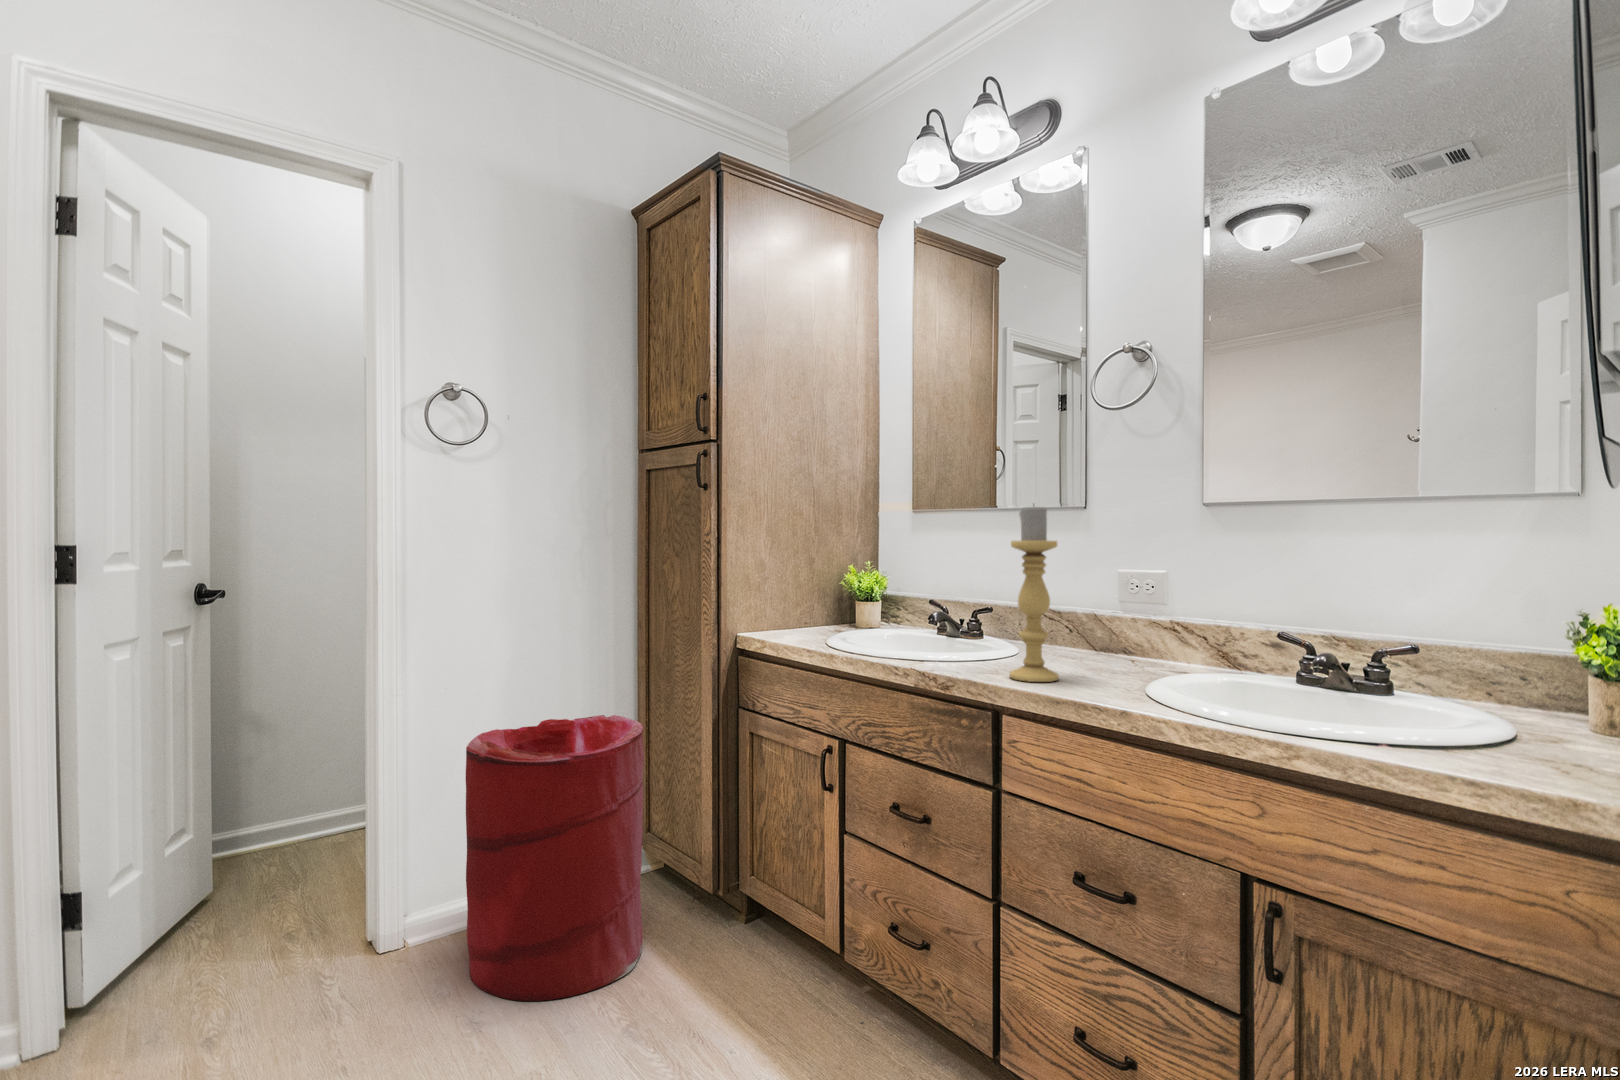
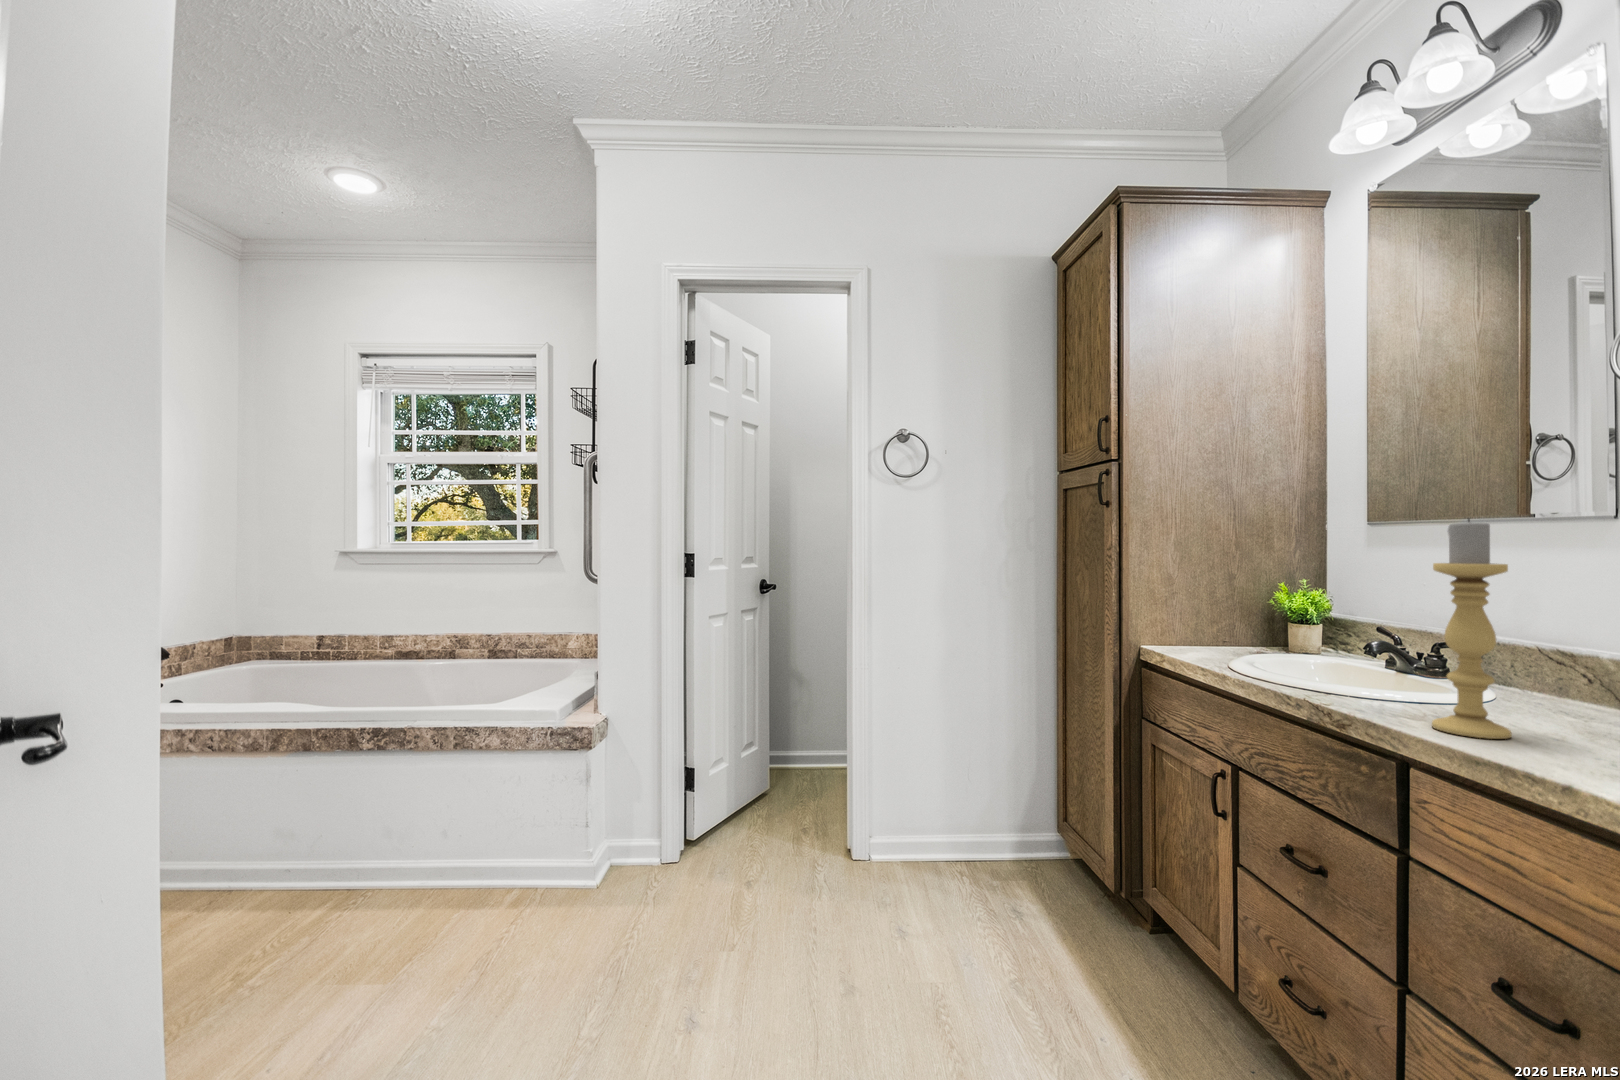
laundry hamper: present [466,715,644,1001] -> none [905,703,1048,937]

